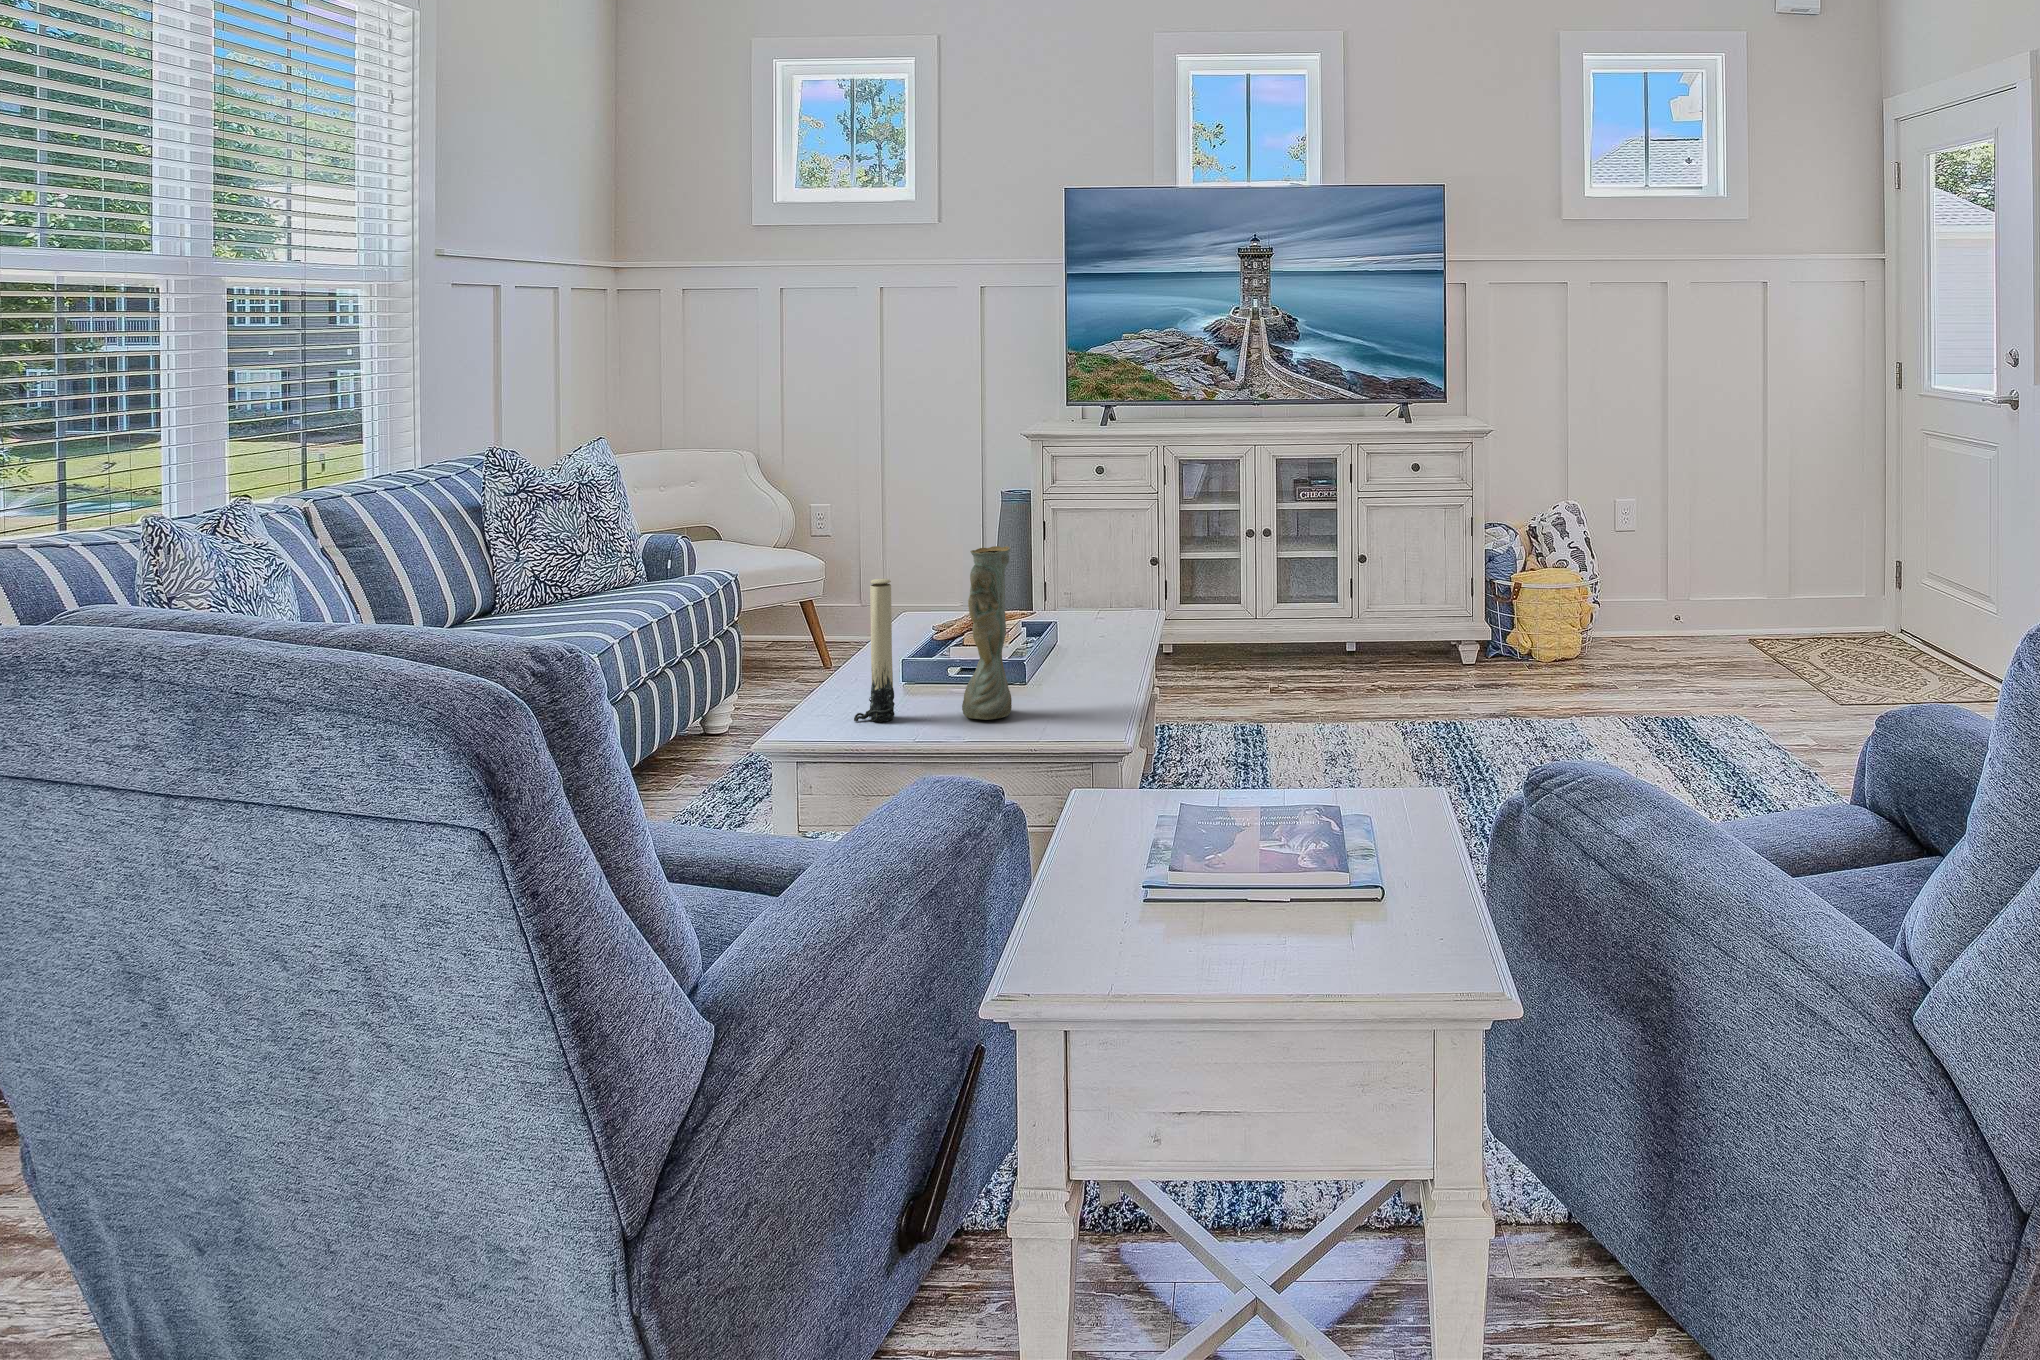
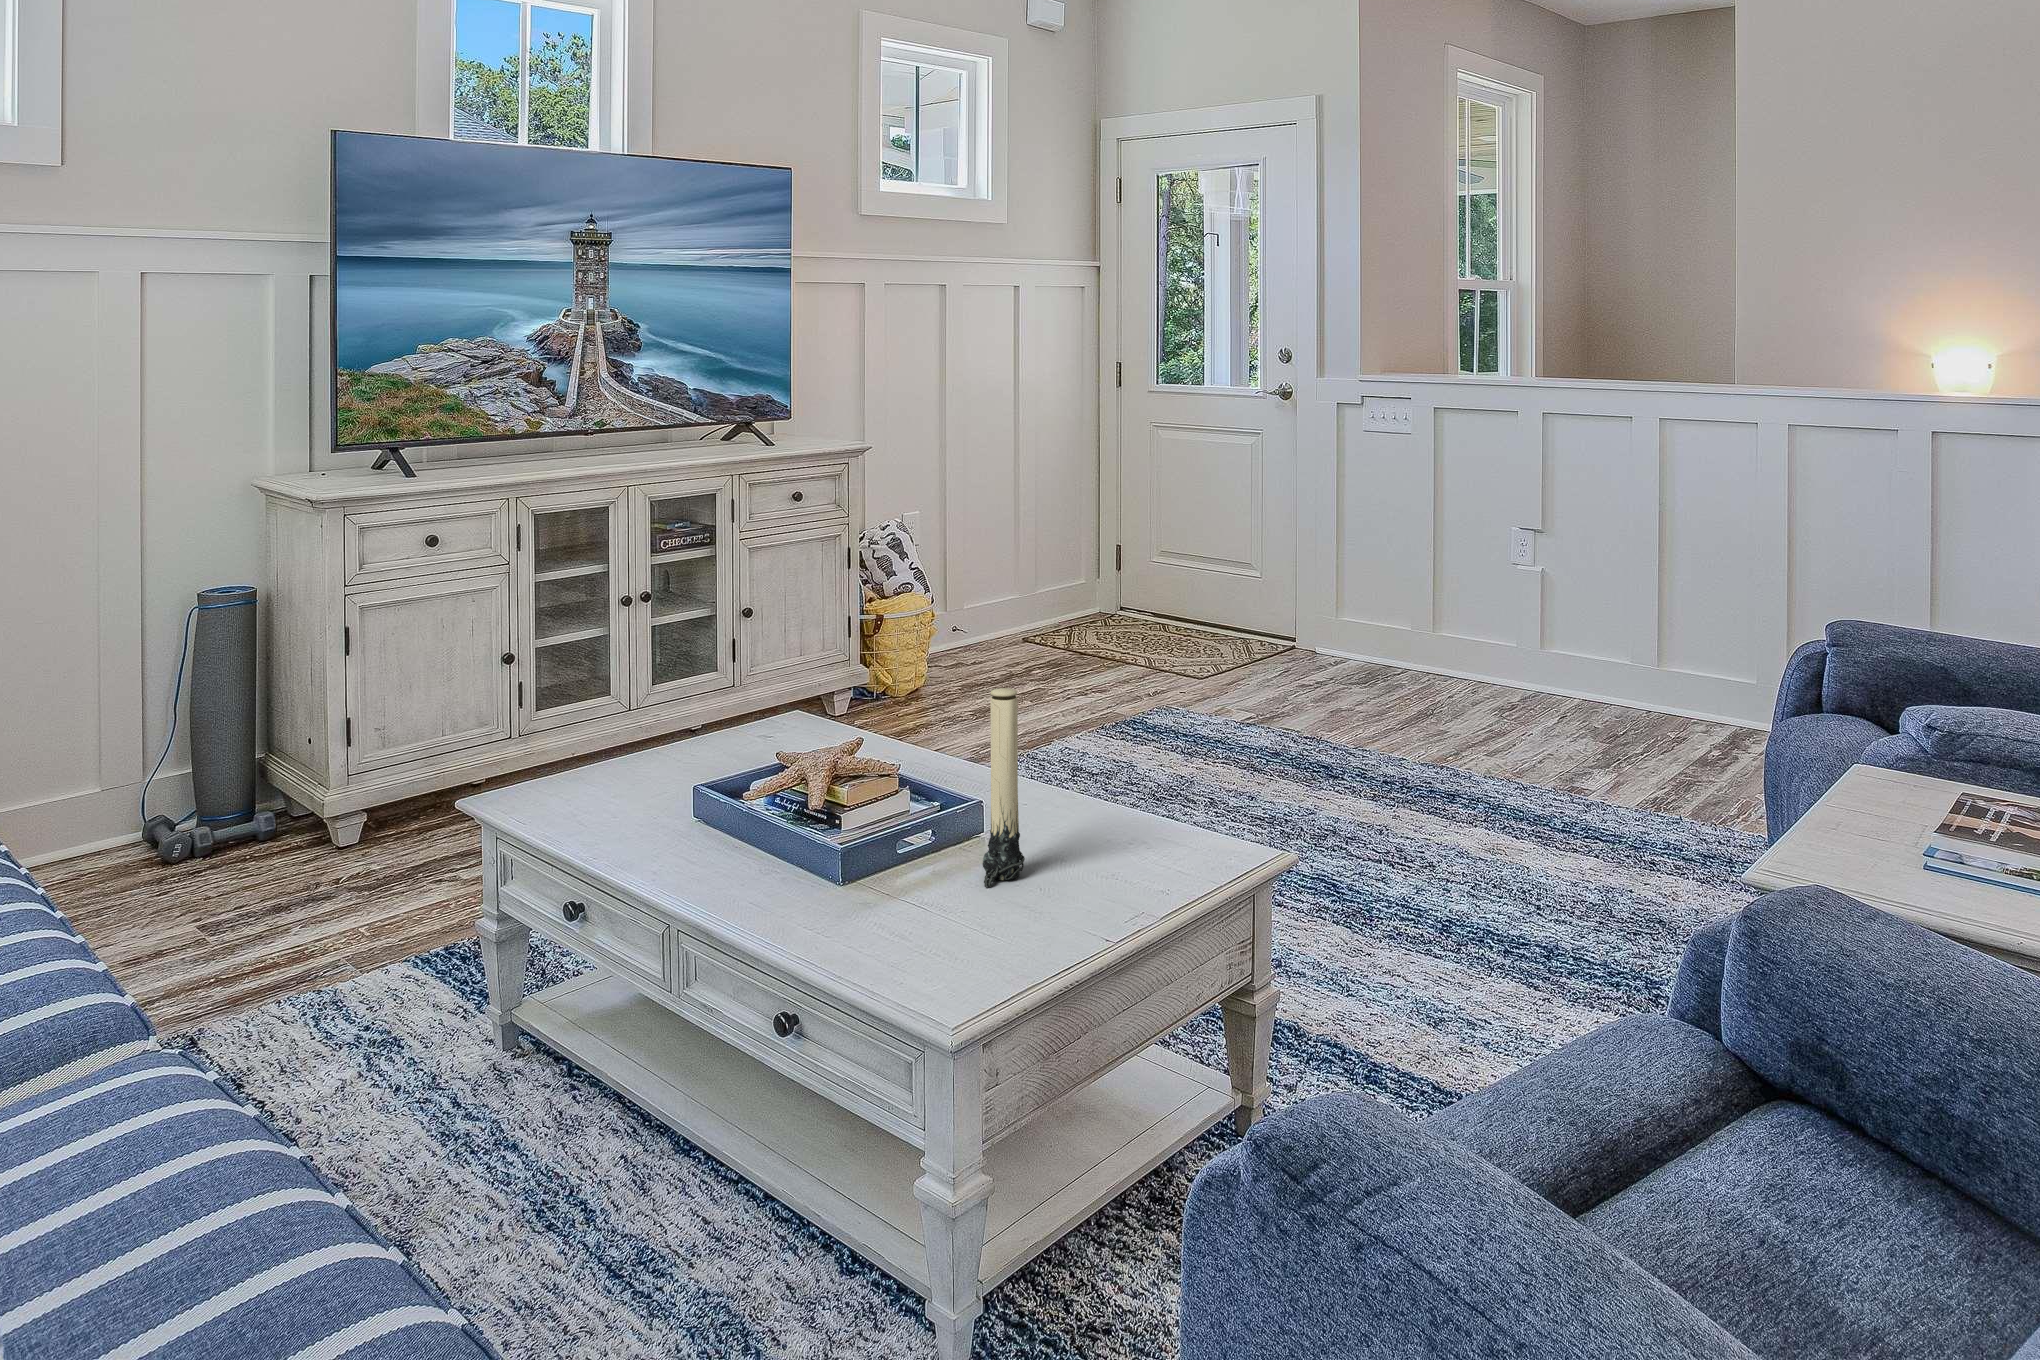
vase: present [962,546,1012,720] -> none [1053,623,1116,844]

